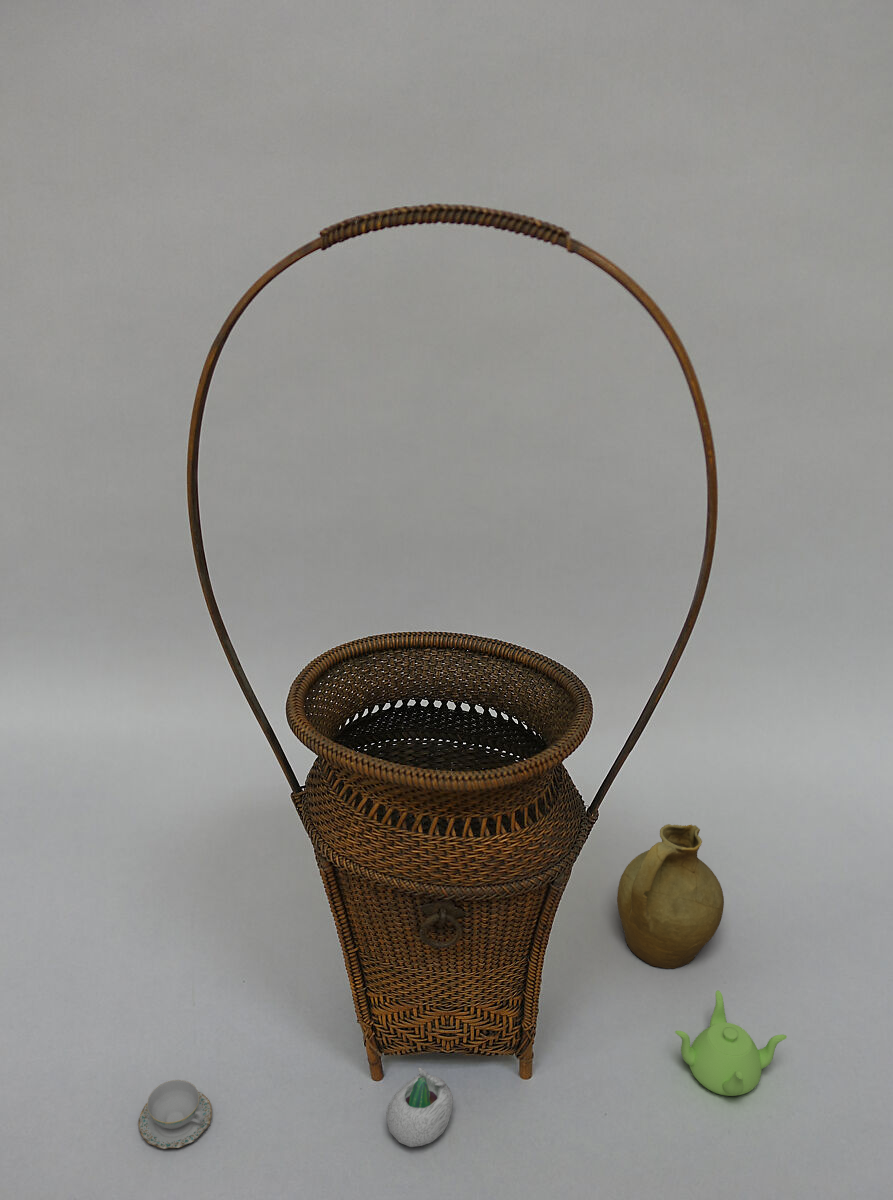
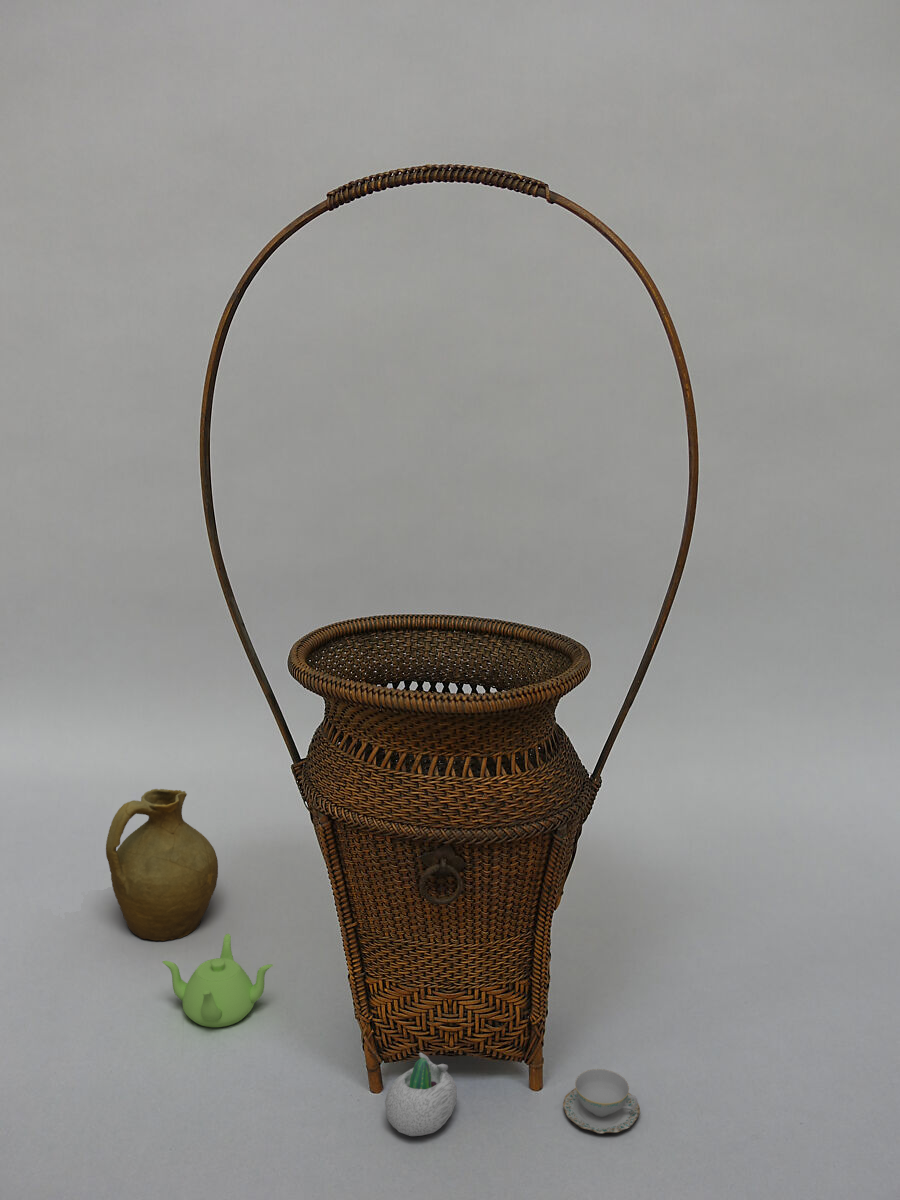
pitcher: present [617,824,724,969] -> present [106,789,218,941]
teapot: present [675,990,787,1096] -> present [163,934,273,1027]
teacup: present [138,1080,212,1149] -> present [563,1069,640,1133]

